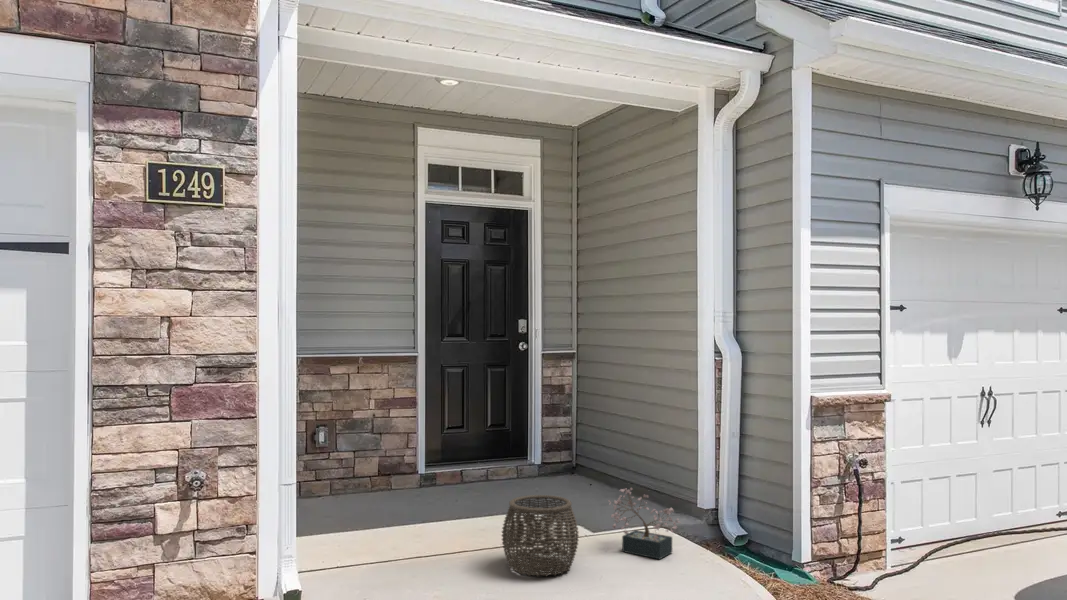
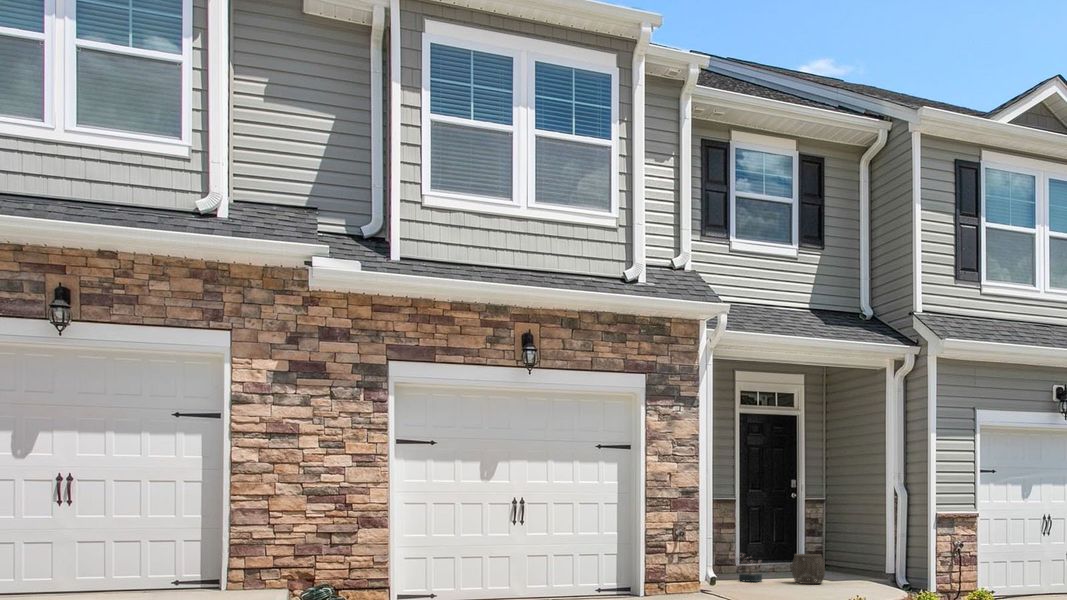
decorative plant: present [609,488,680,559] -> present [736,554,762,582]

